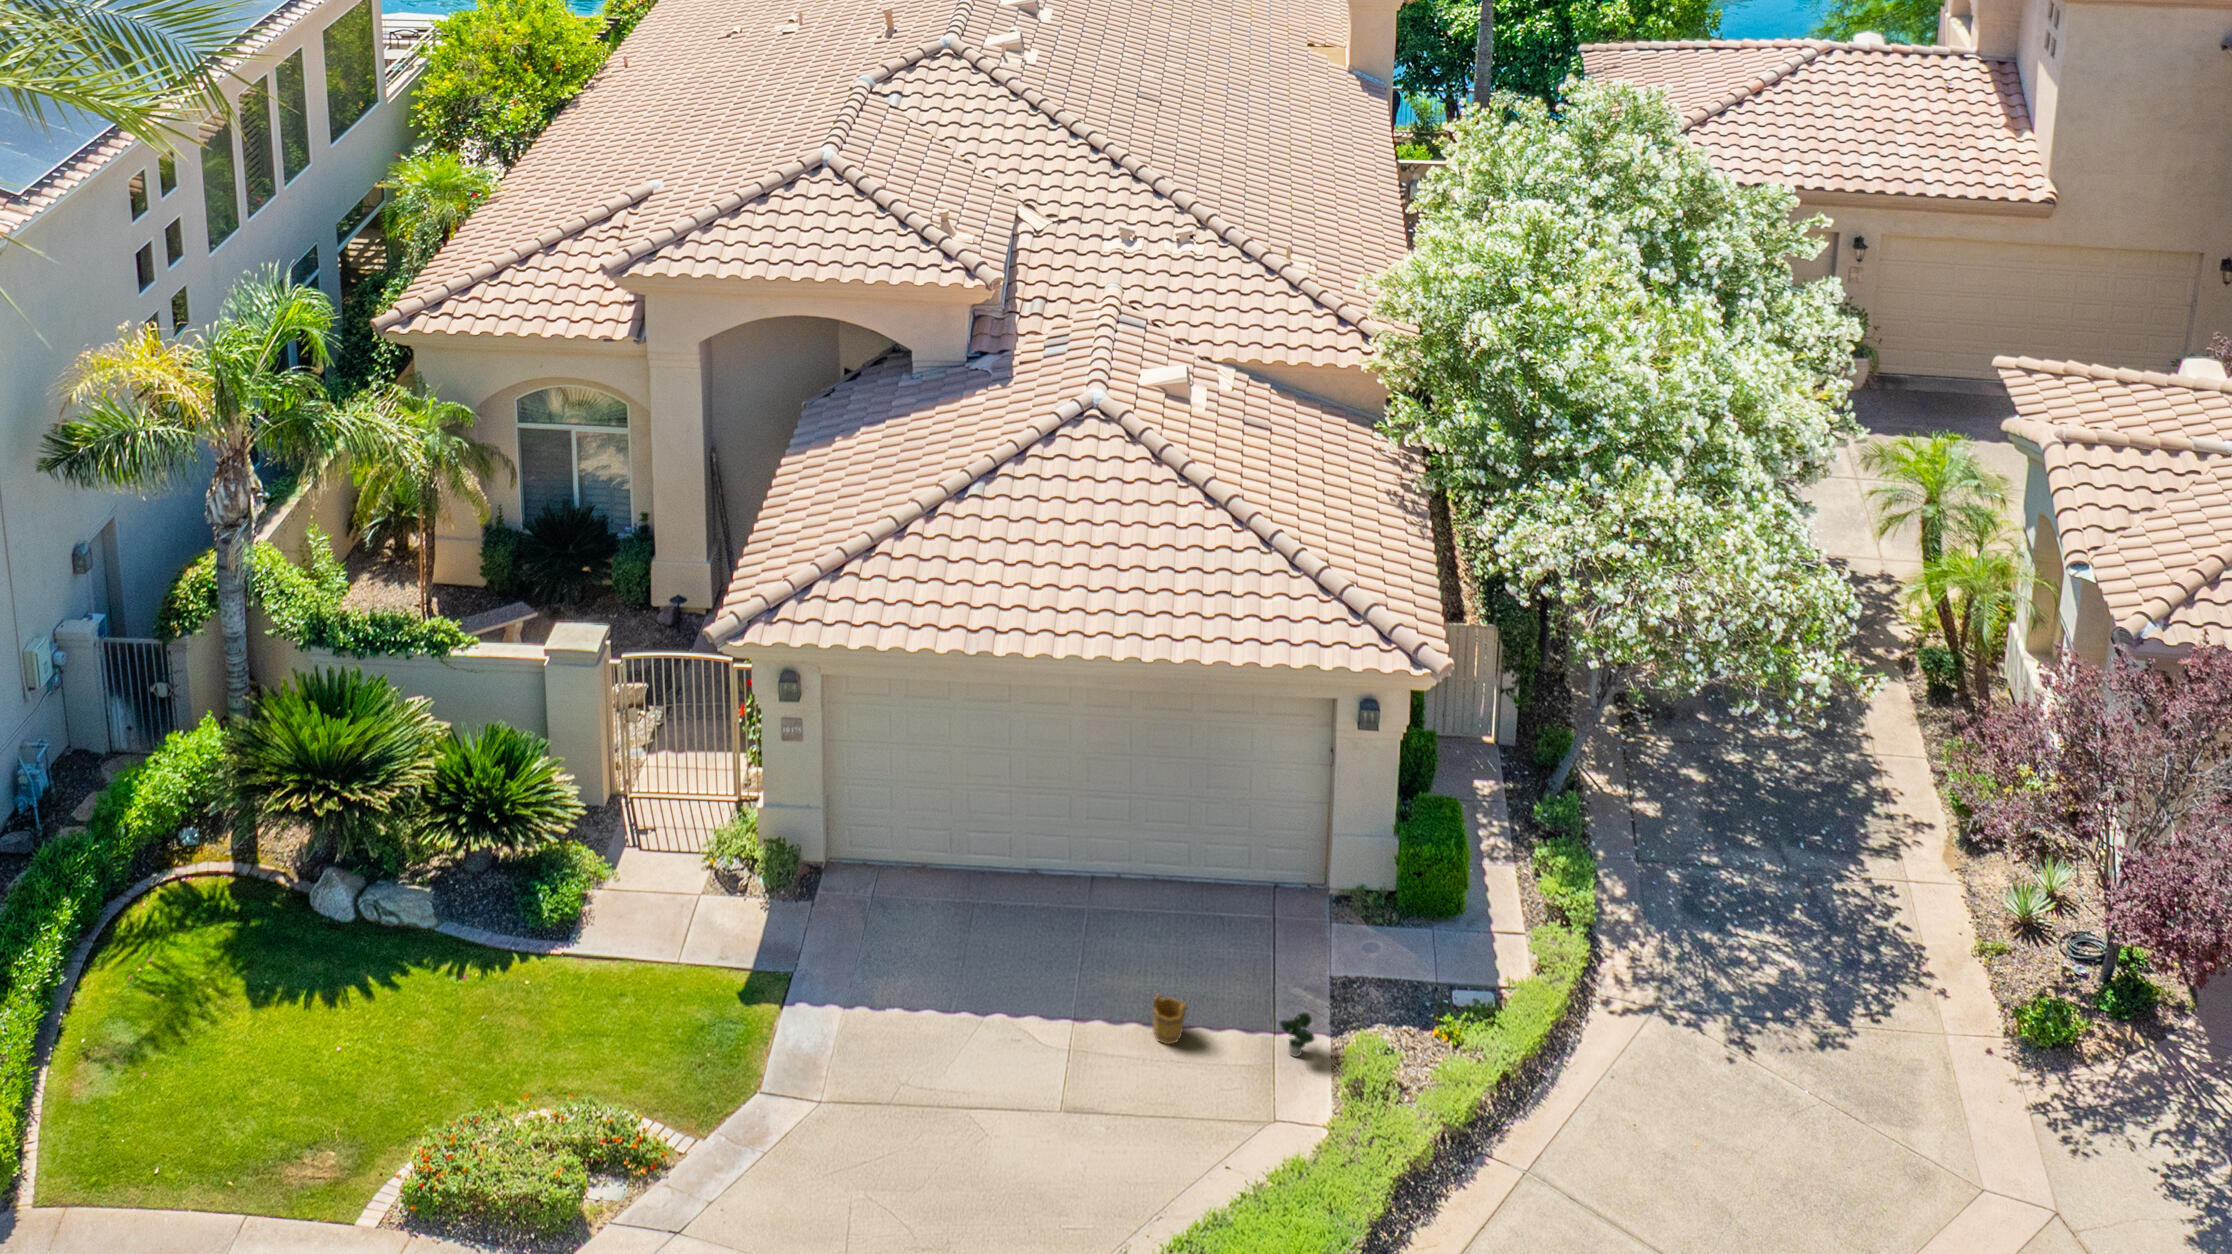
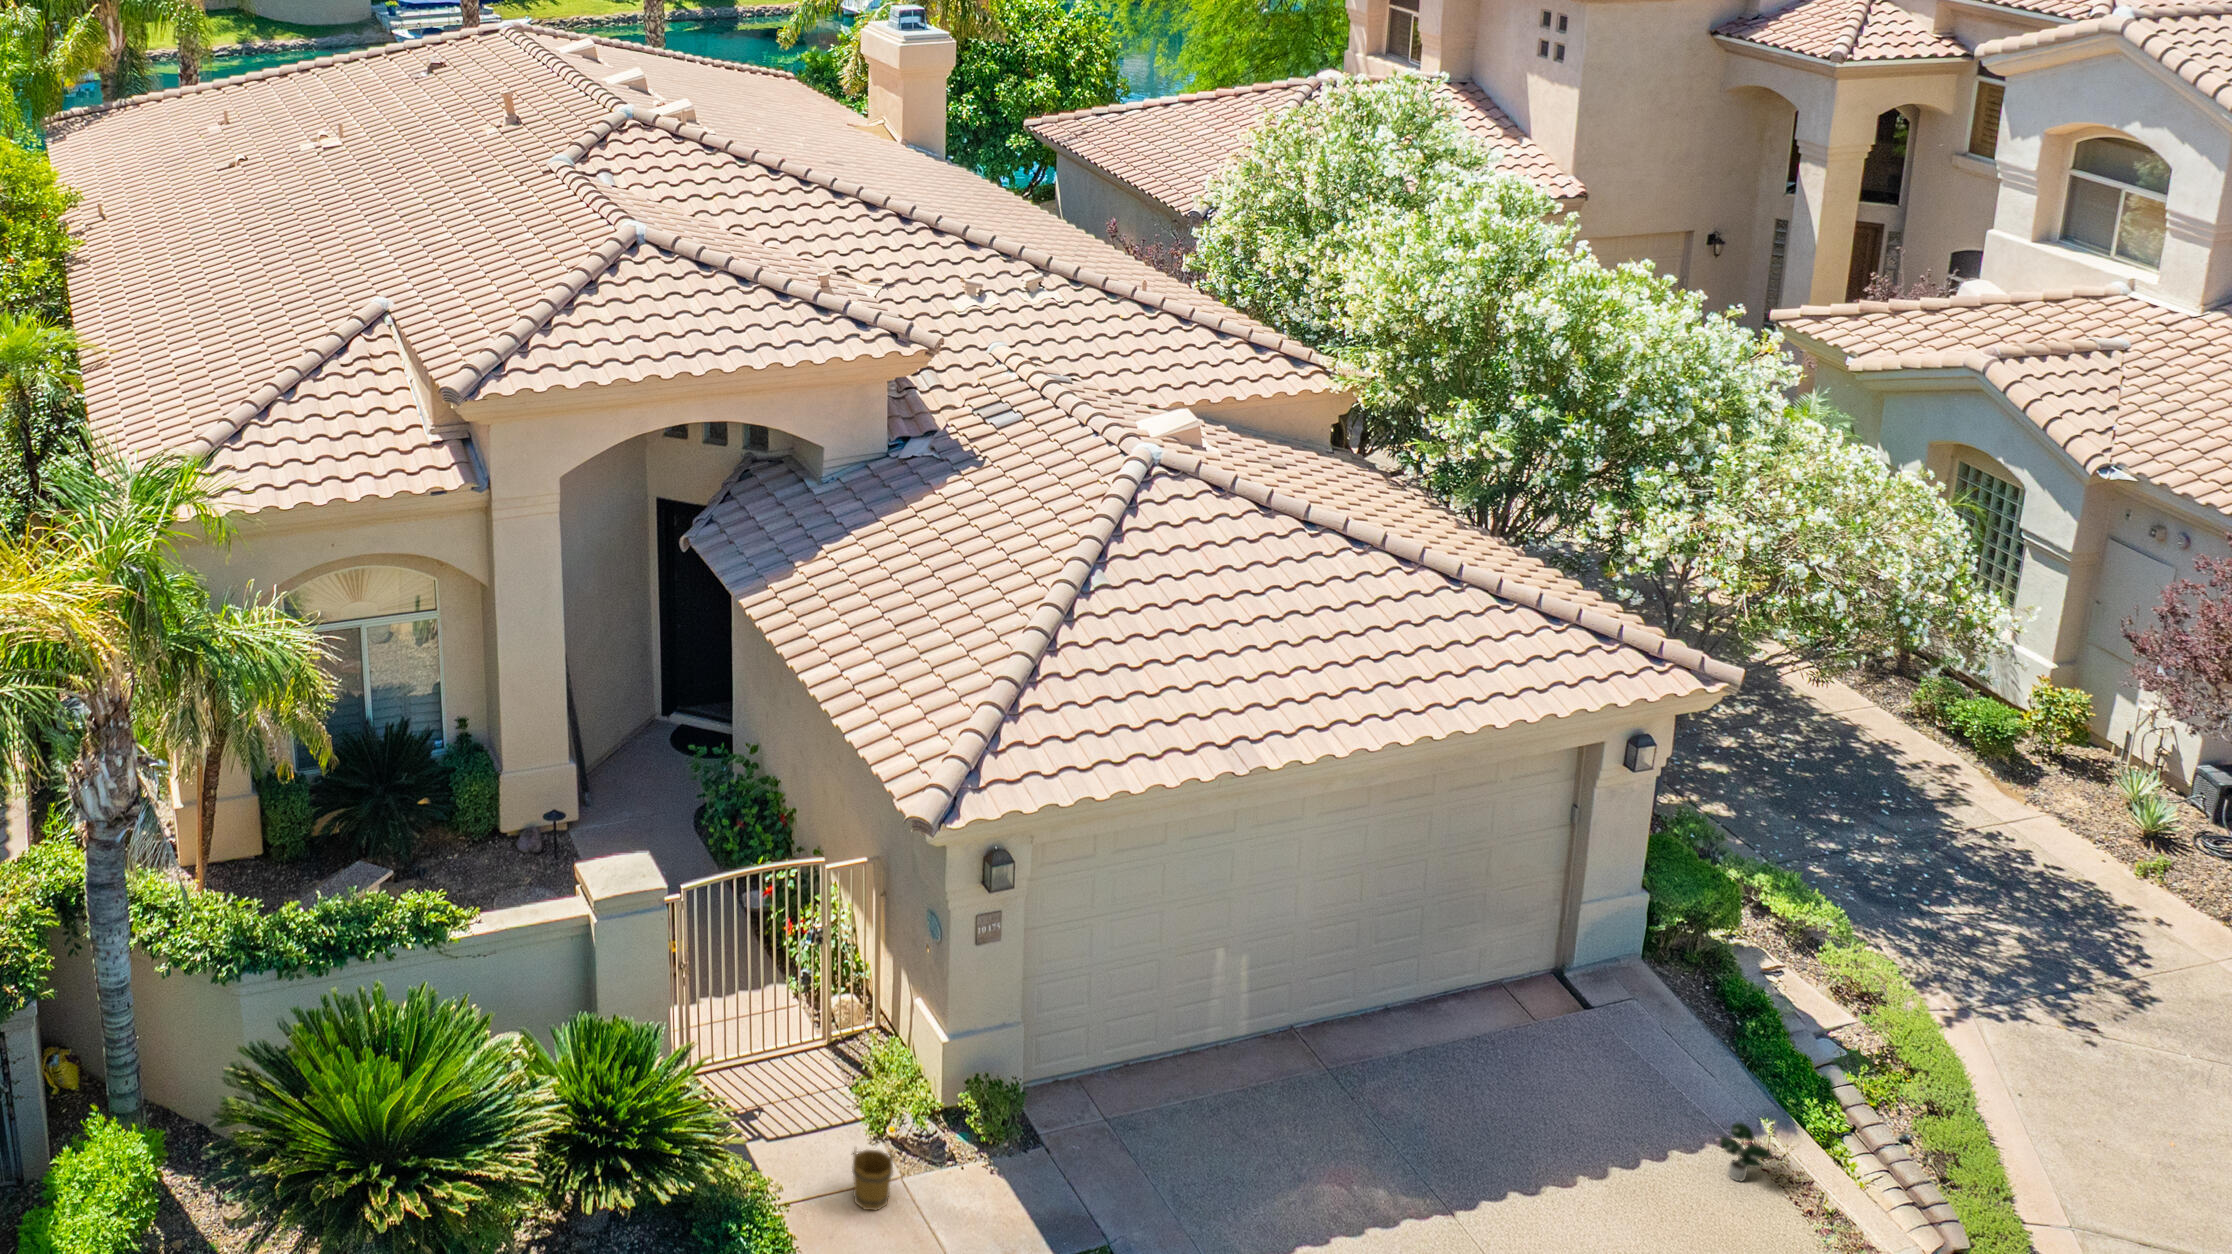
bucket: present [1153,993,1187,1044] -> present [852,1150,894,1210]

